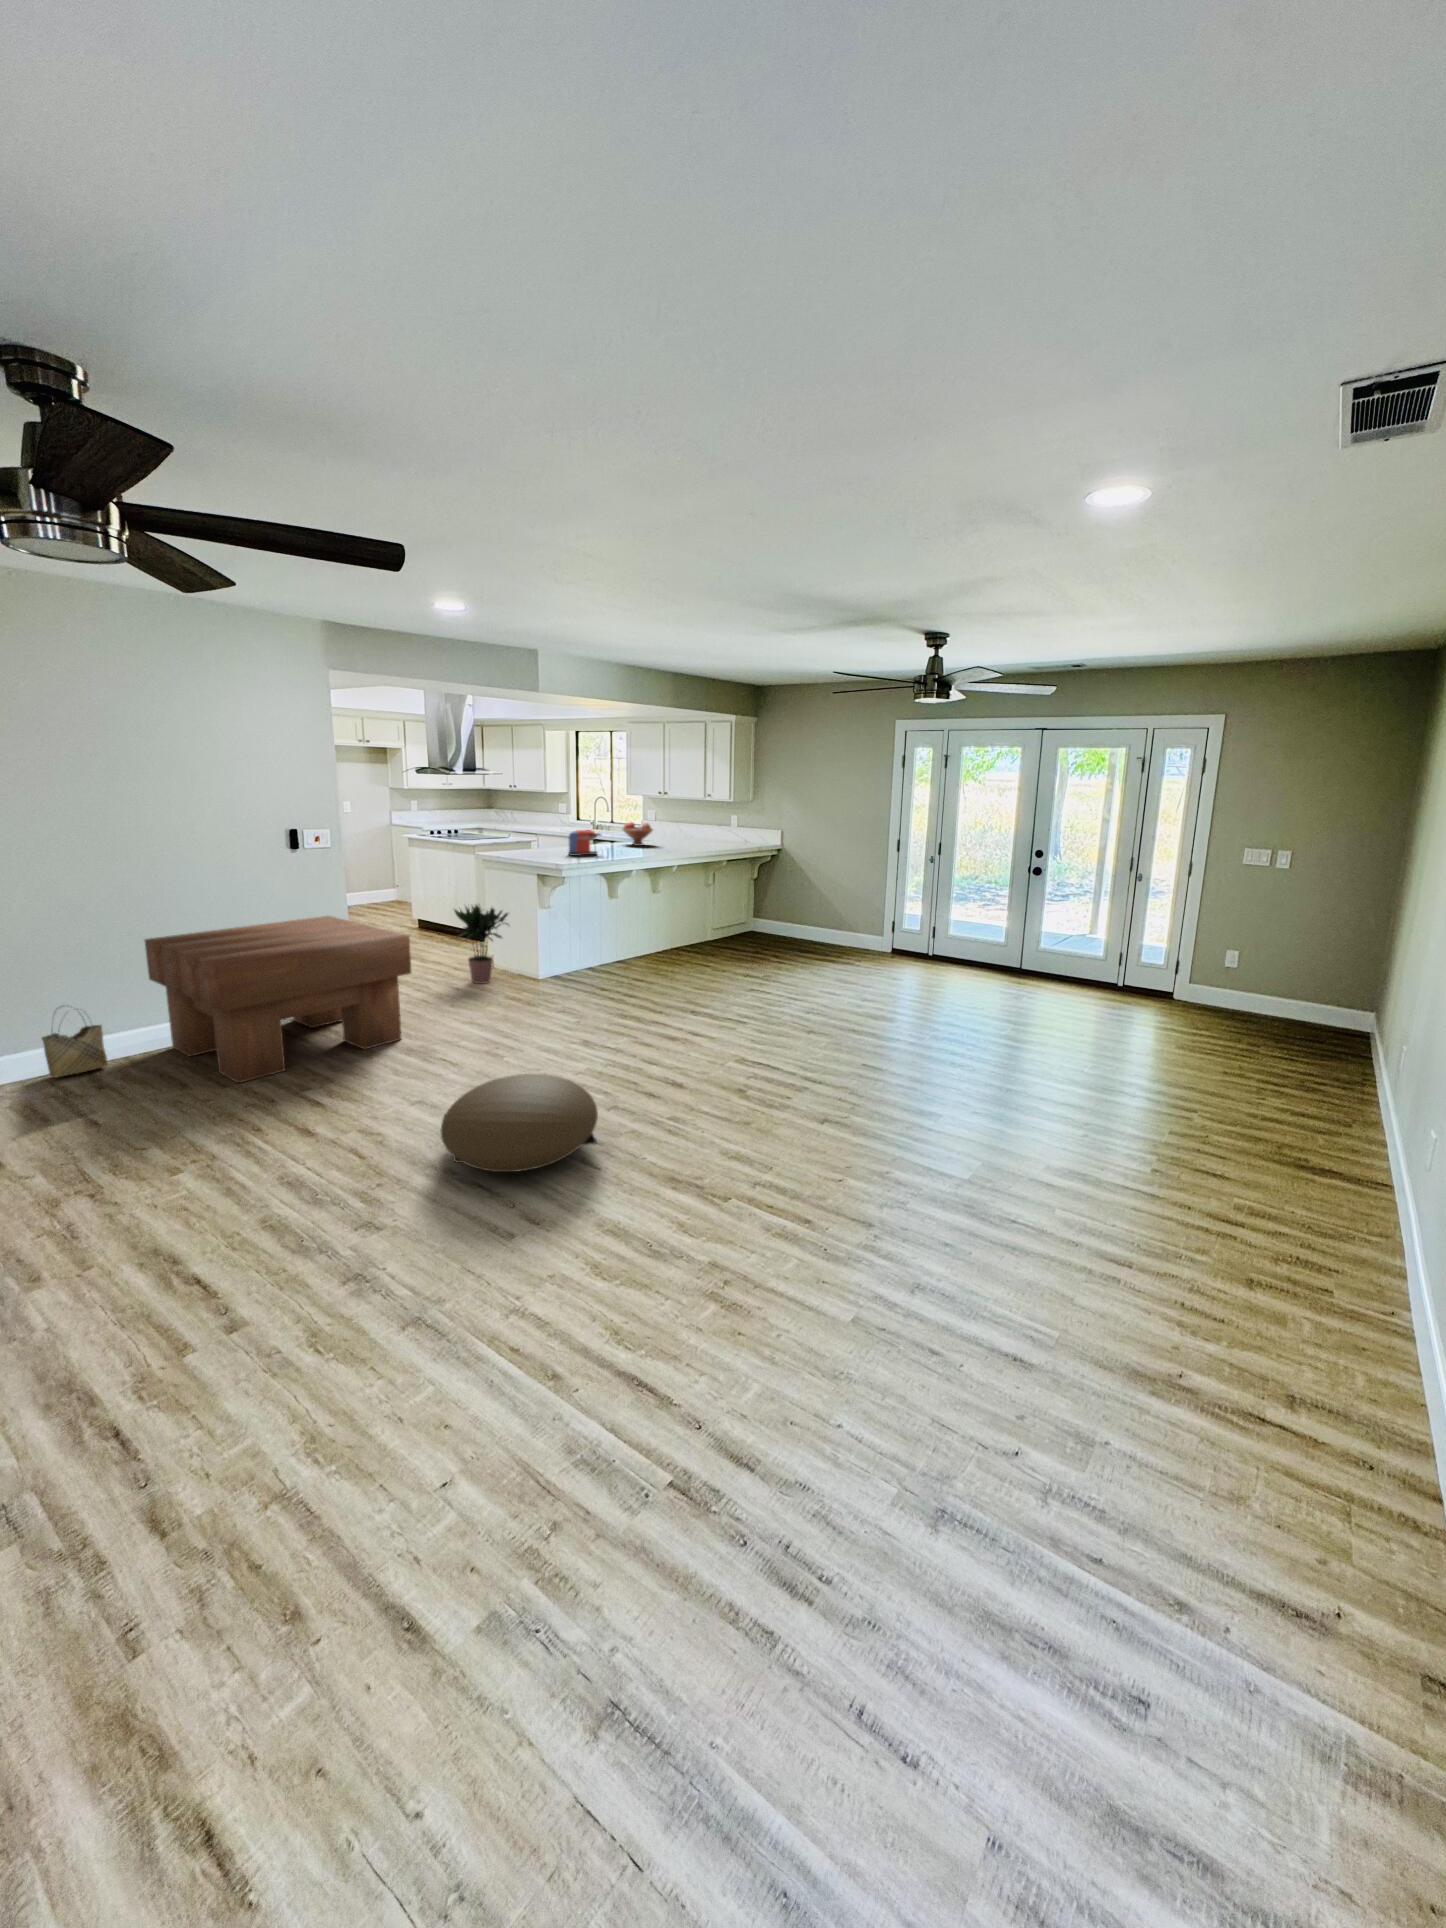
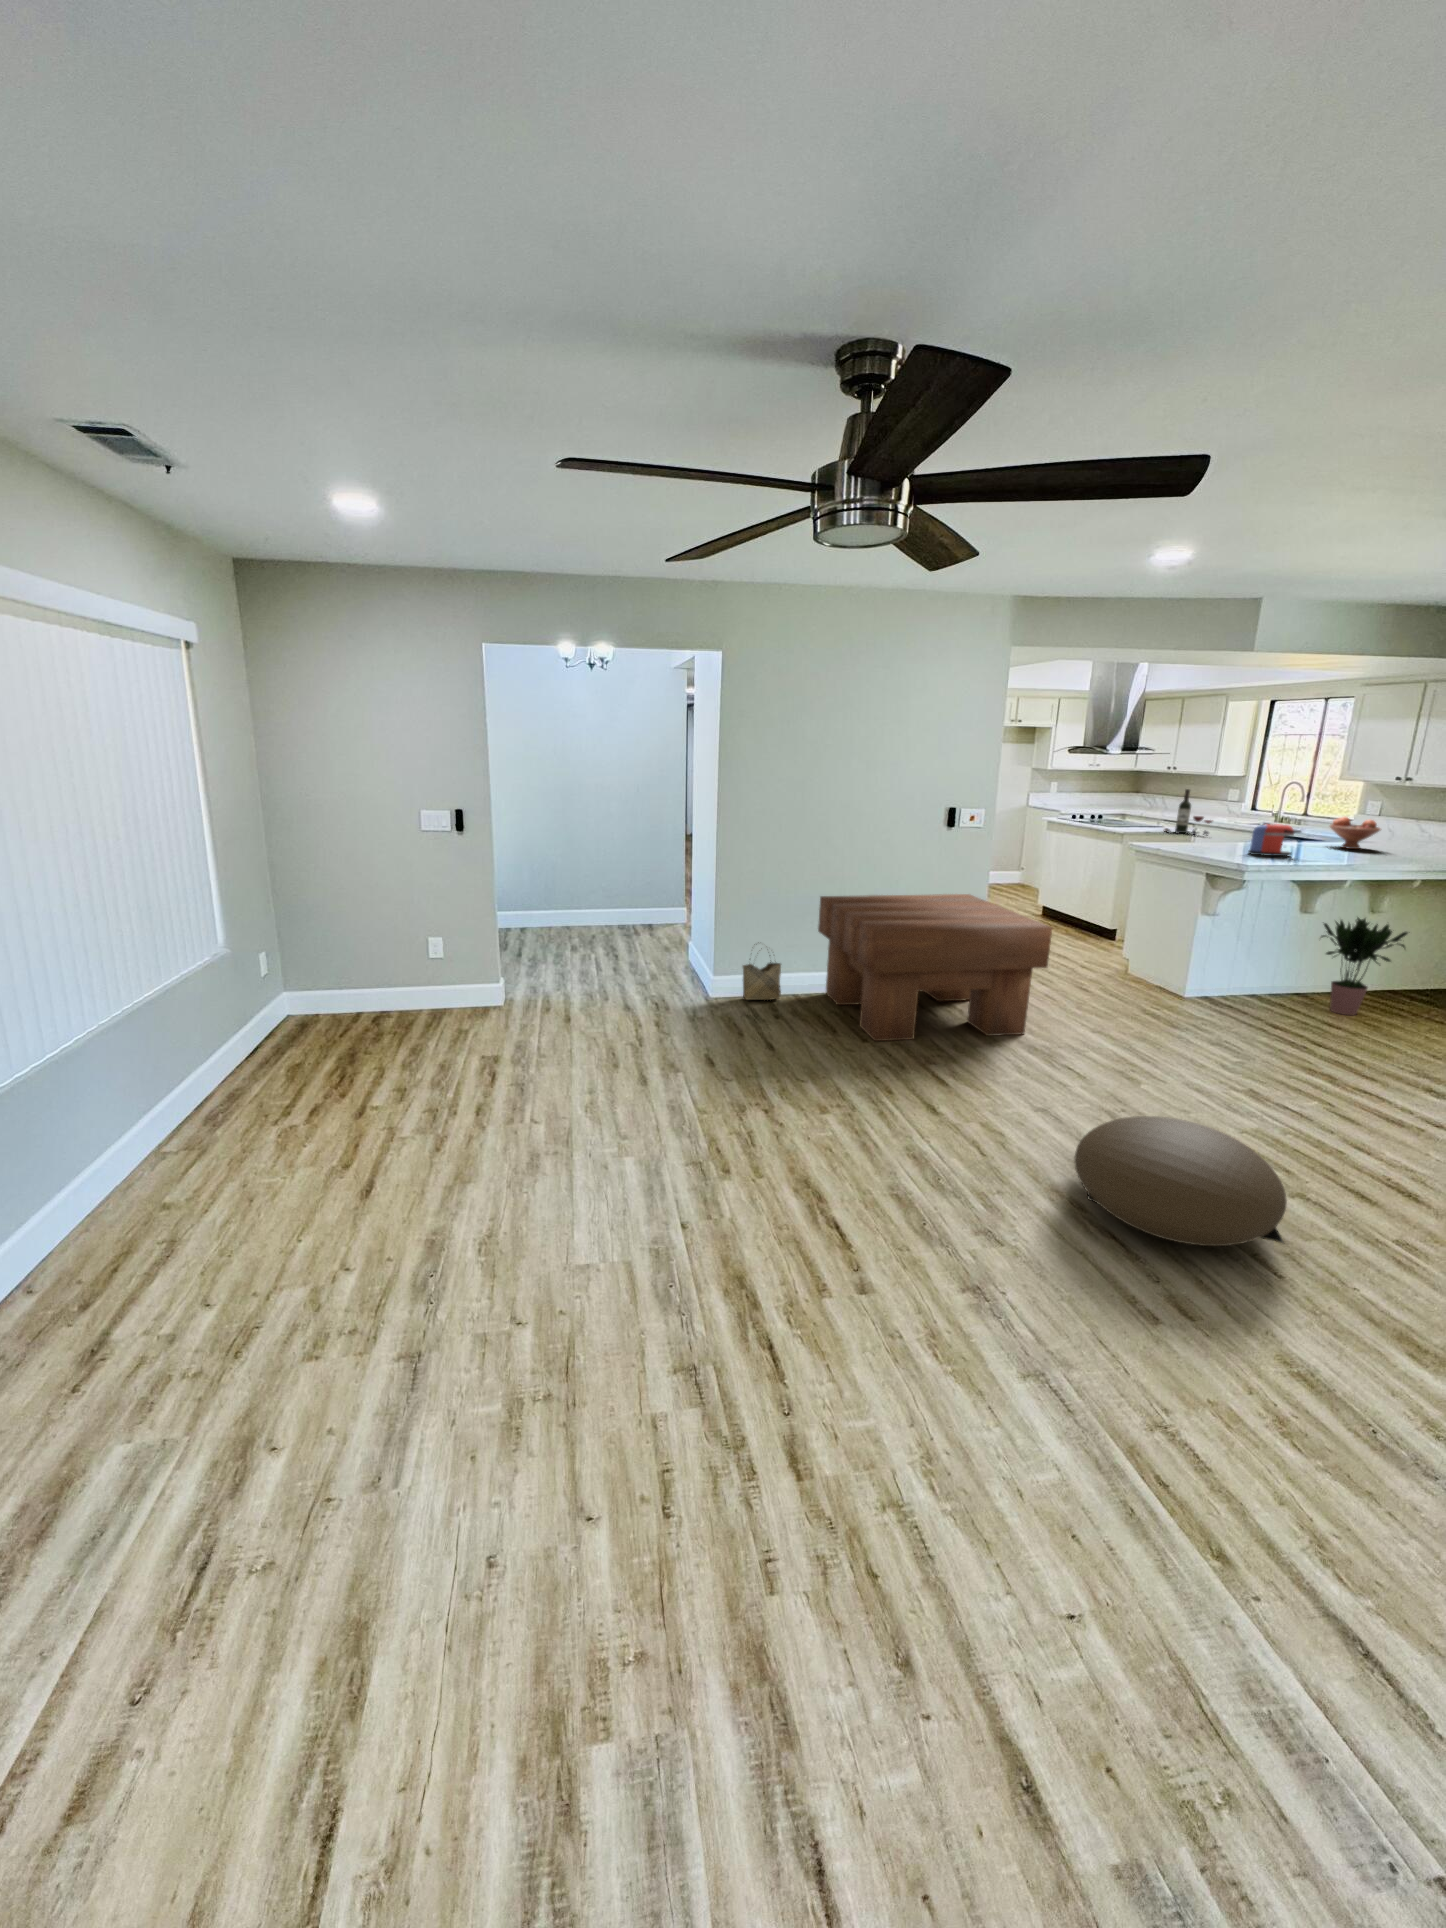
wine bottle: none [507,804,544,843] -> present [1164,789,1212,835]
potted plant: present [454,905,508,984] -> present [1321,918,1408,1015]

